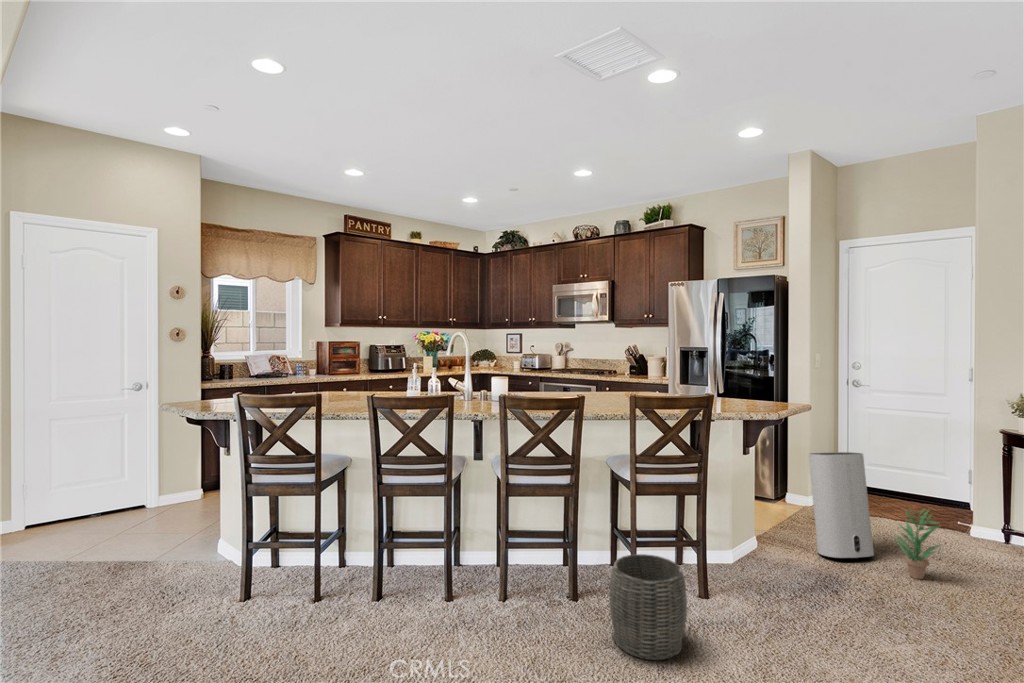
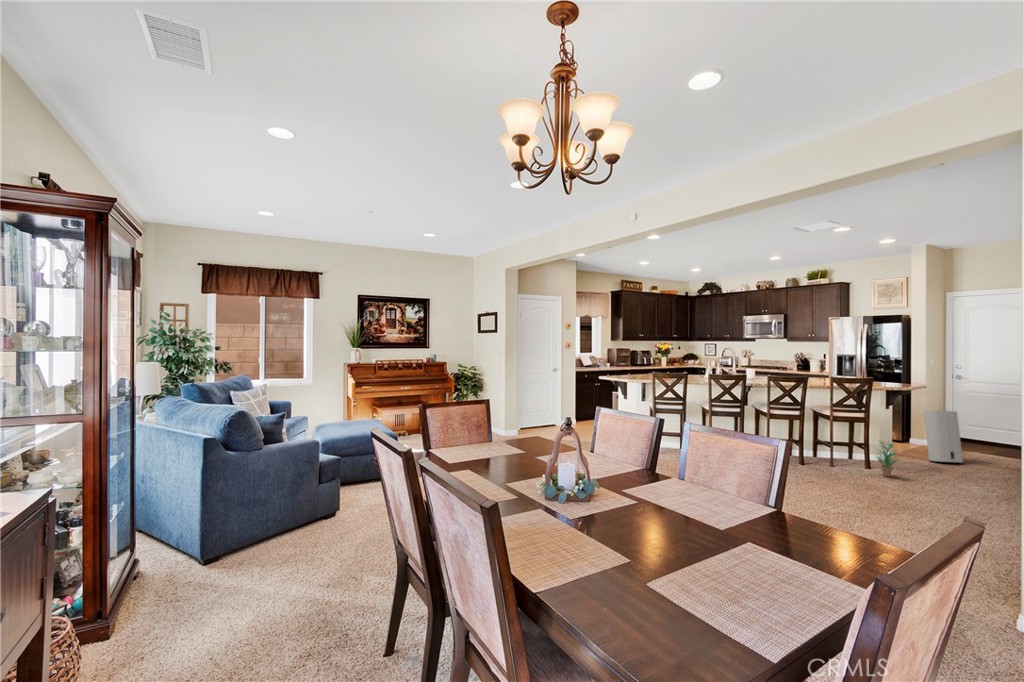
potted plant: present [895,509,939,579] -> present [877,442,899,477]
woven basket: present [610,554,687,660] -> none [825,443,862,480]

